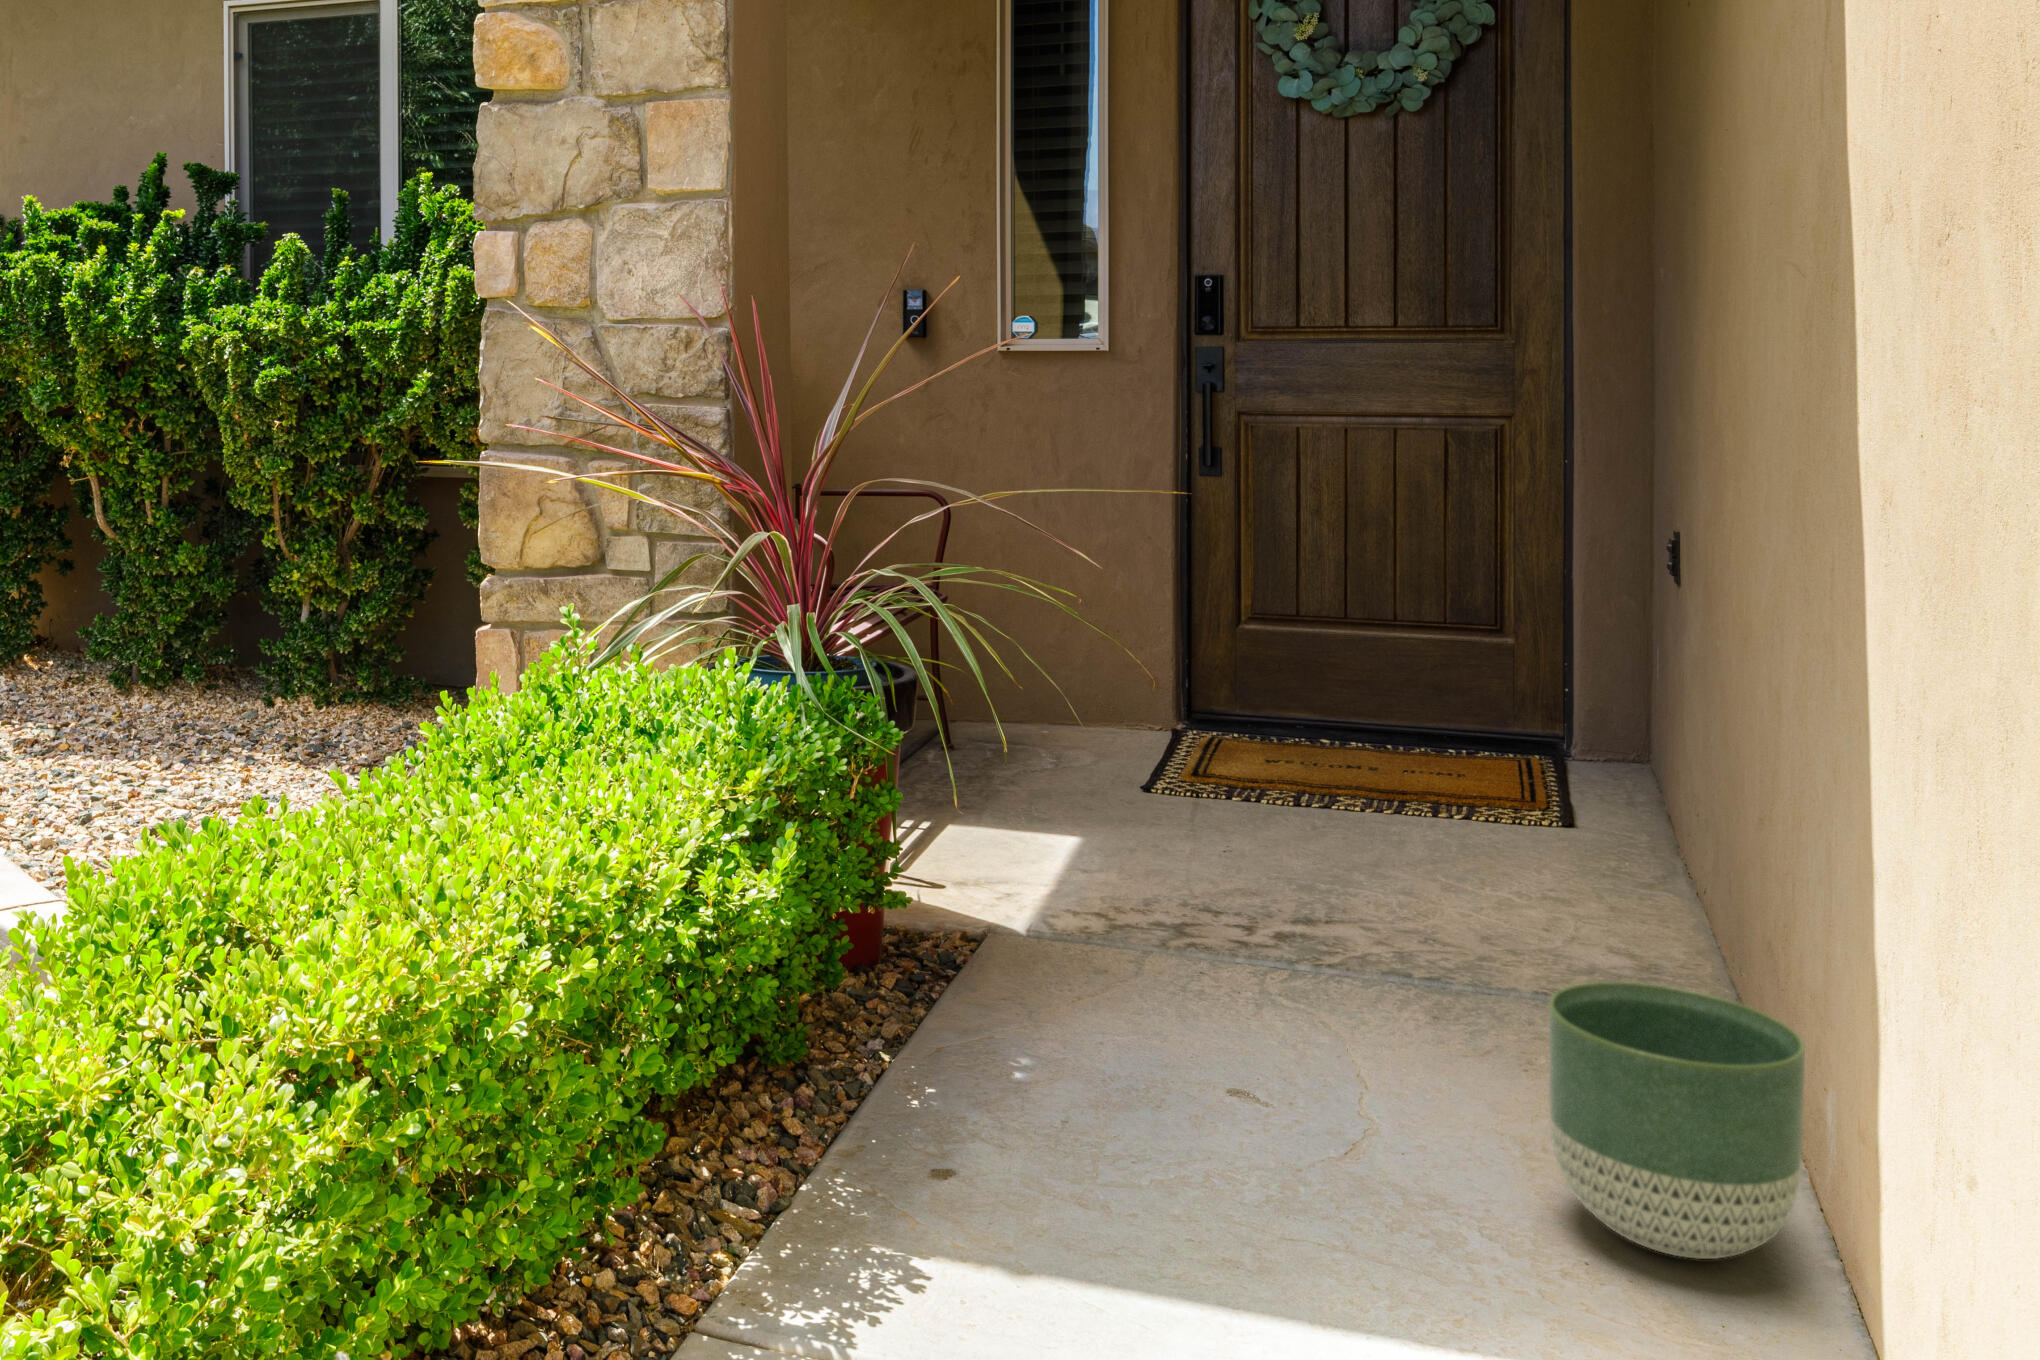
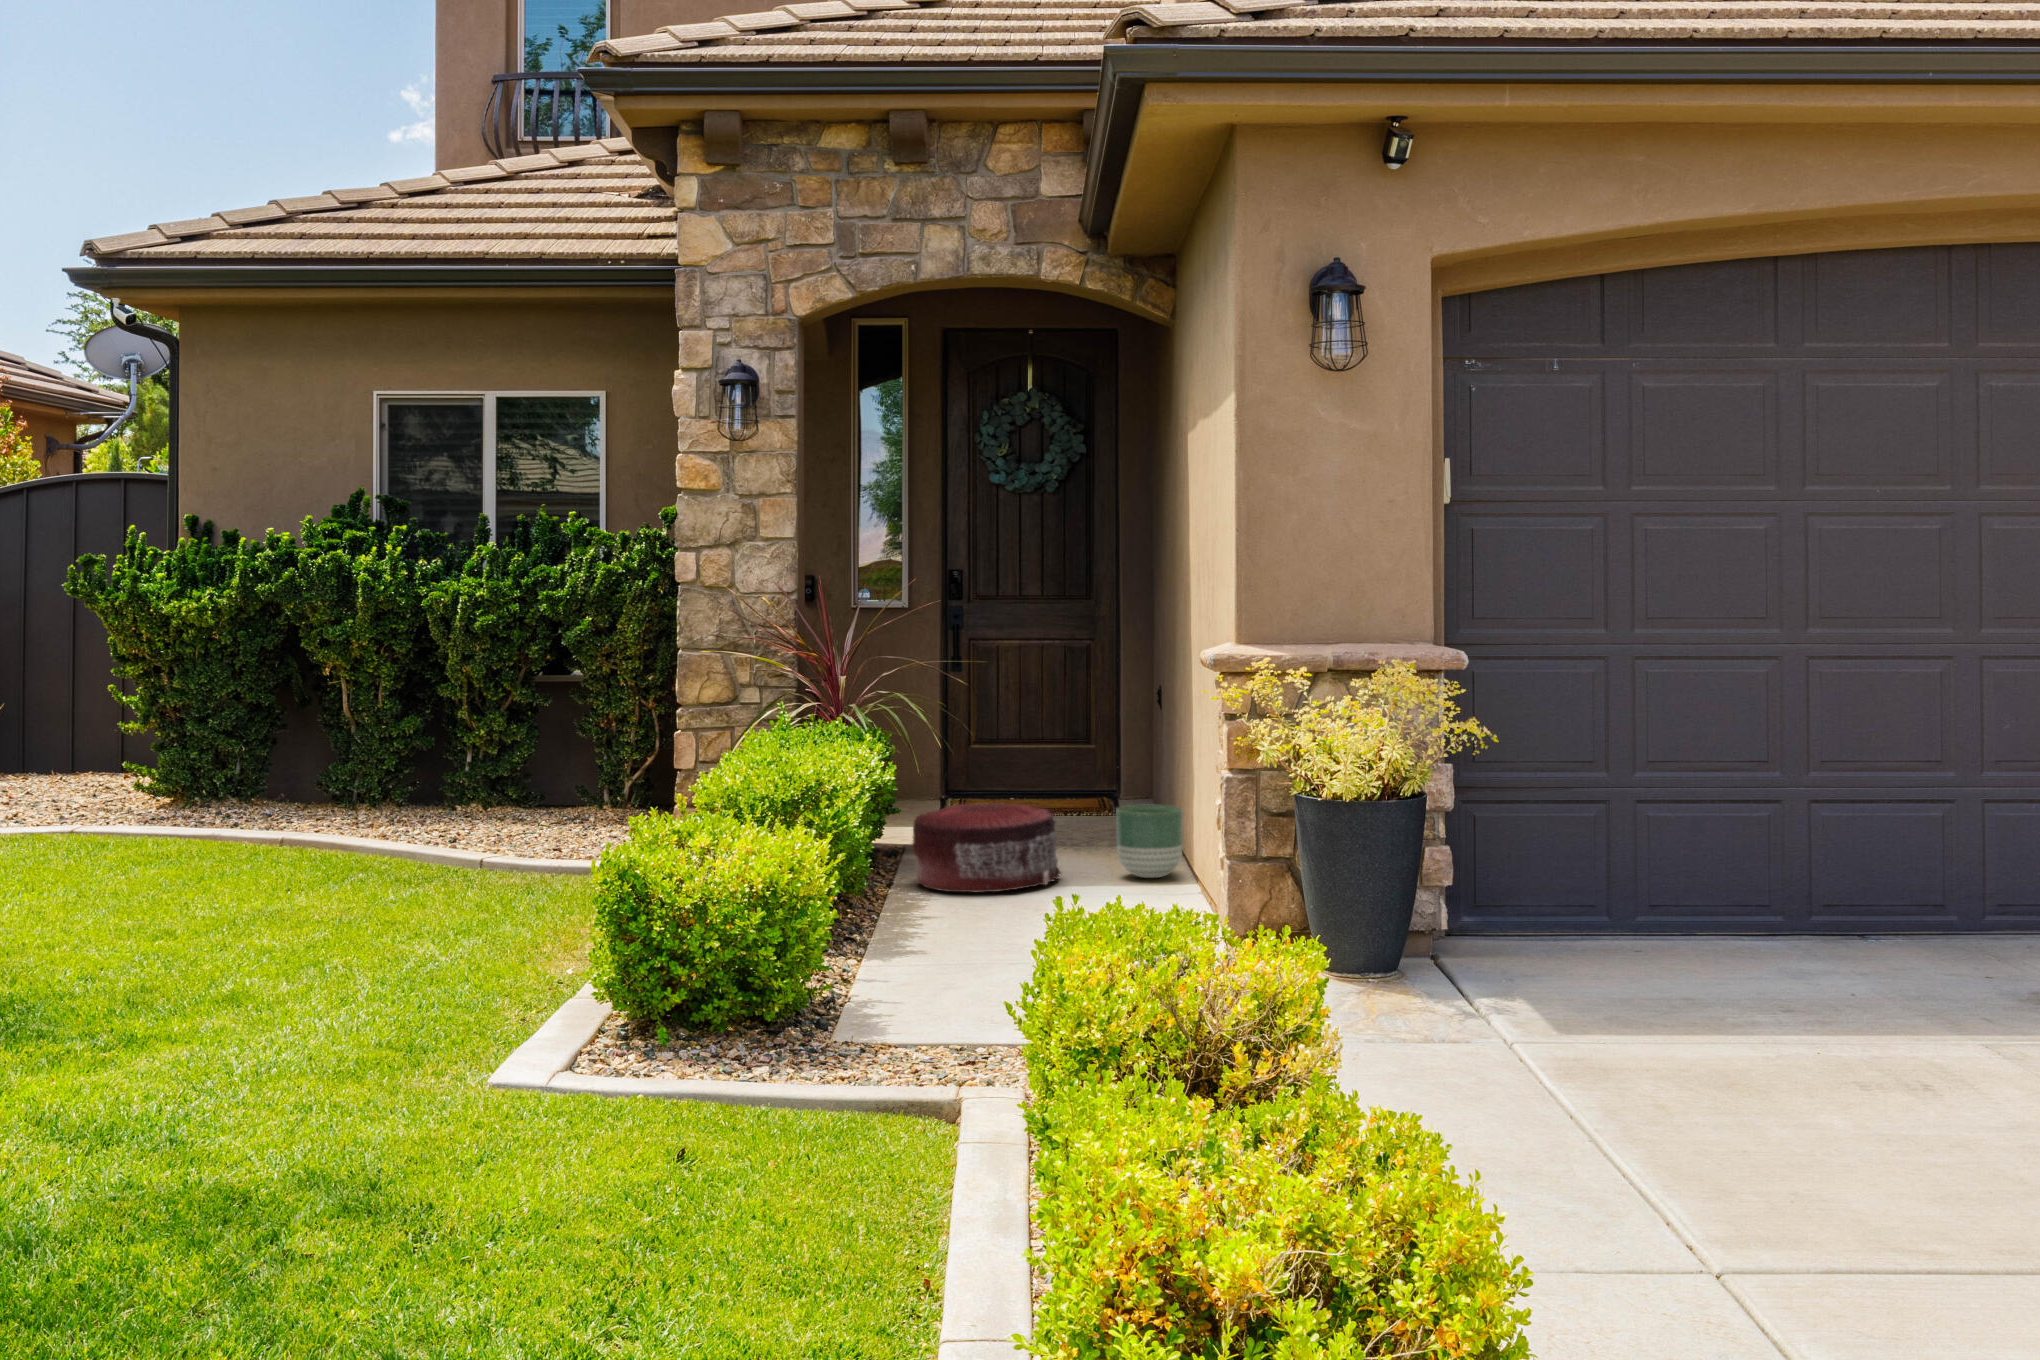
pouf: none [891,887,1356,1248] -> present [912,803,1060,893]

